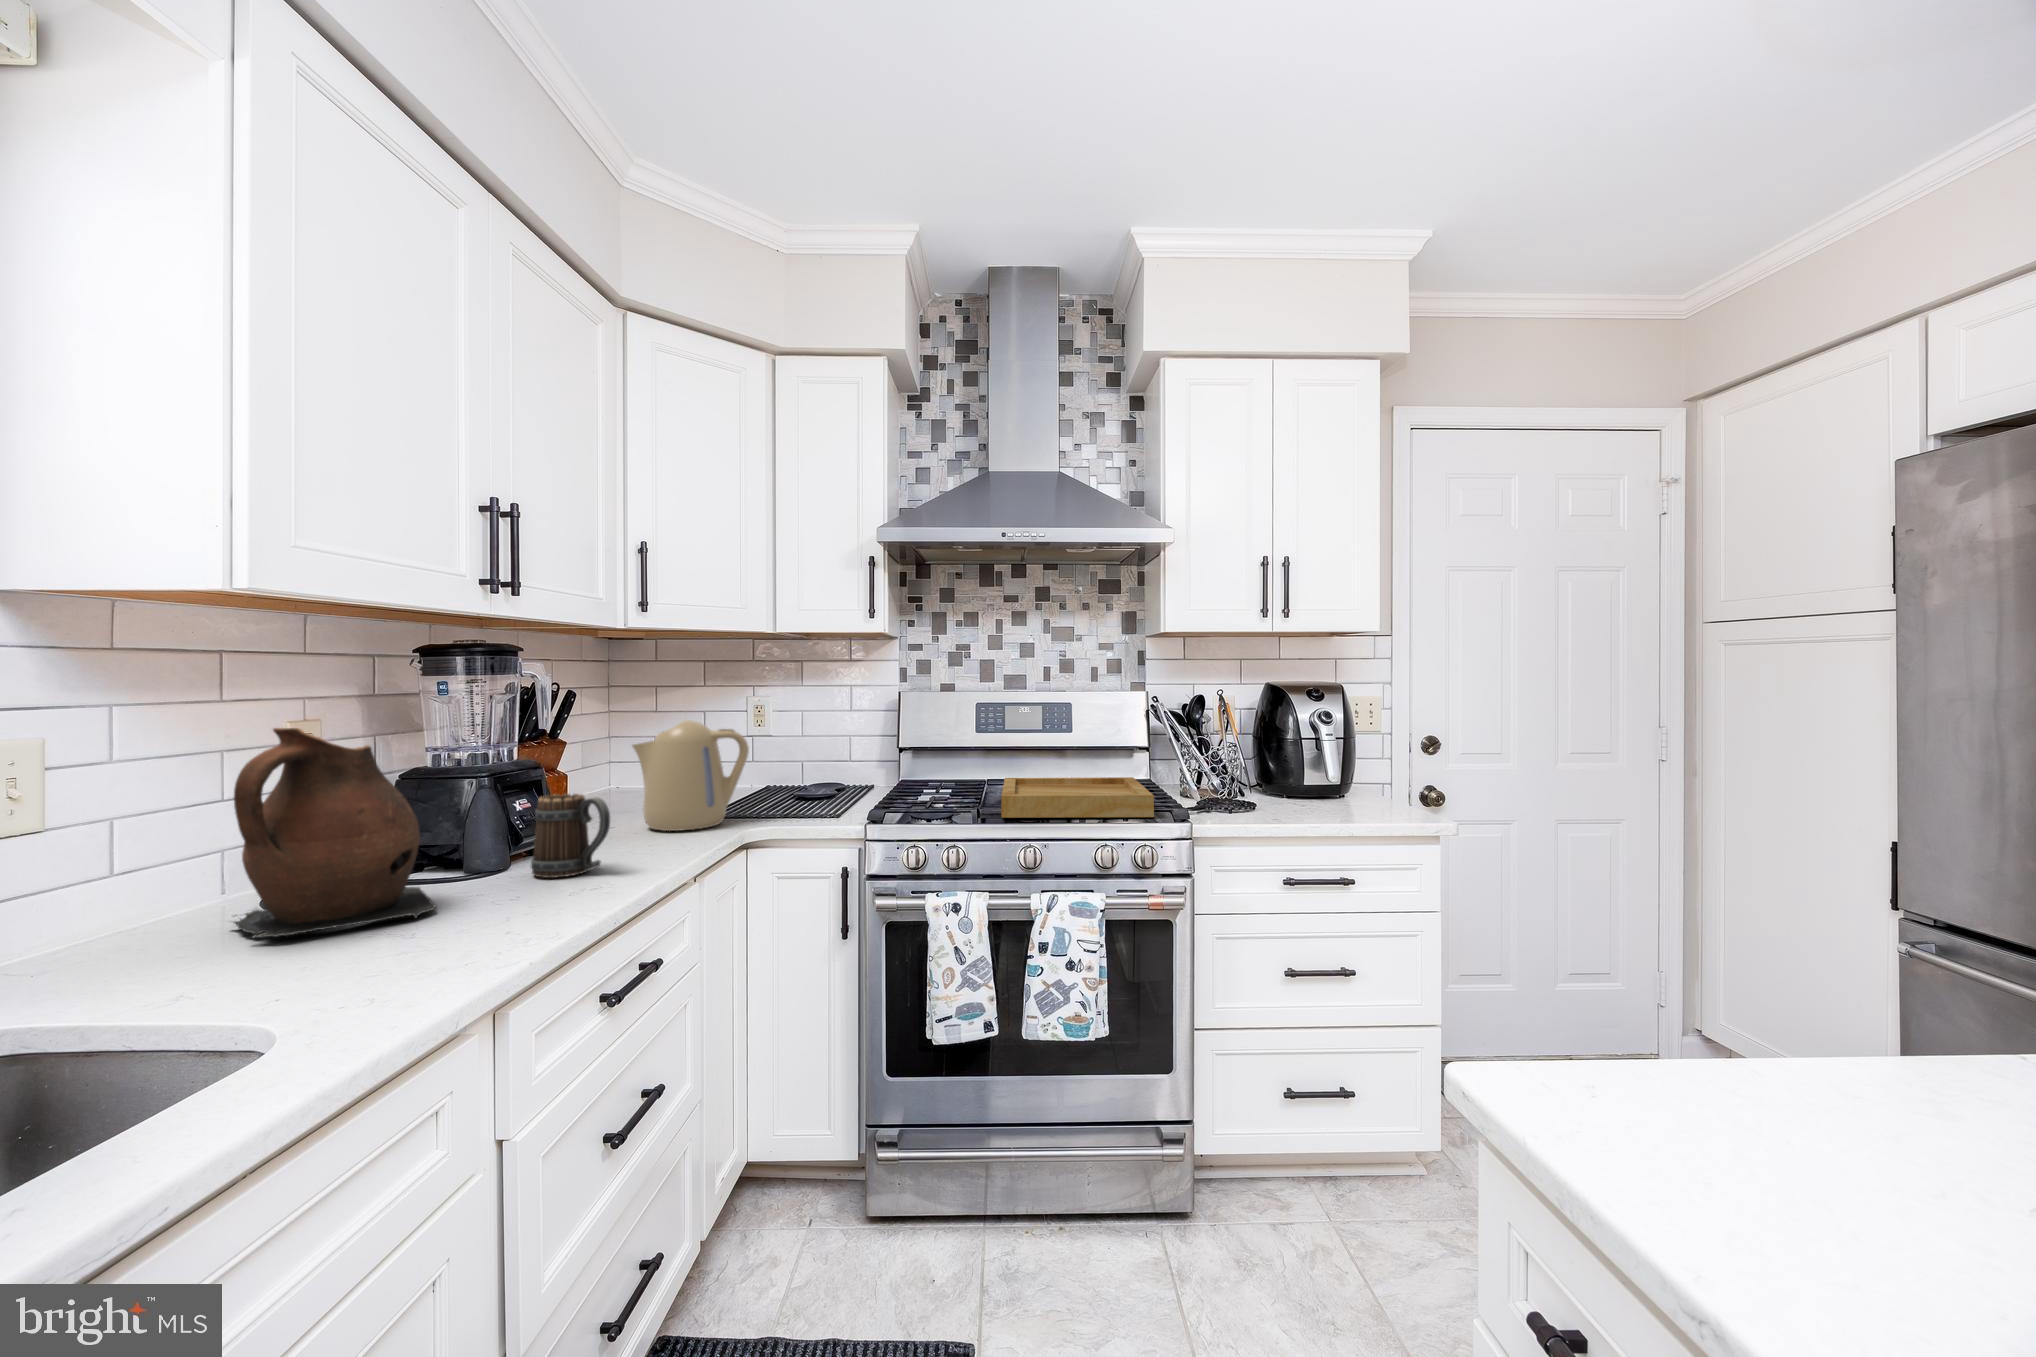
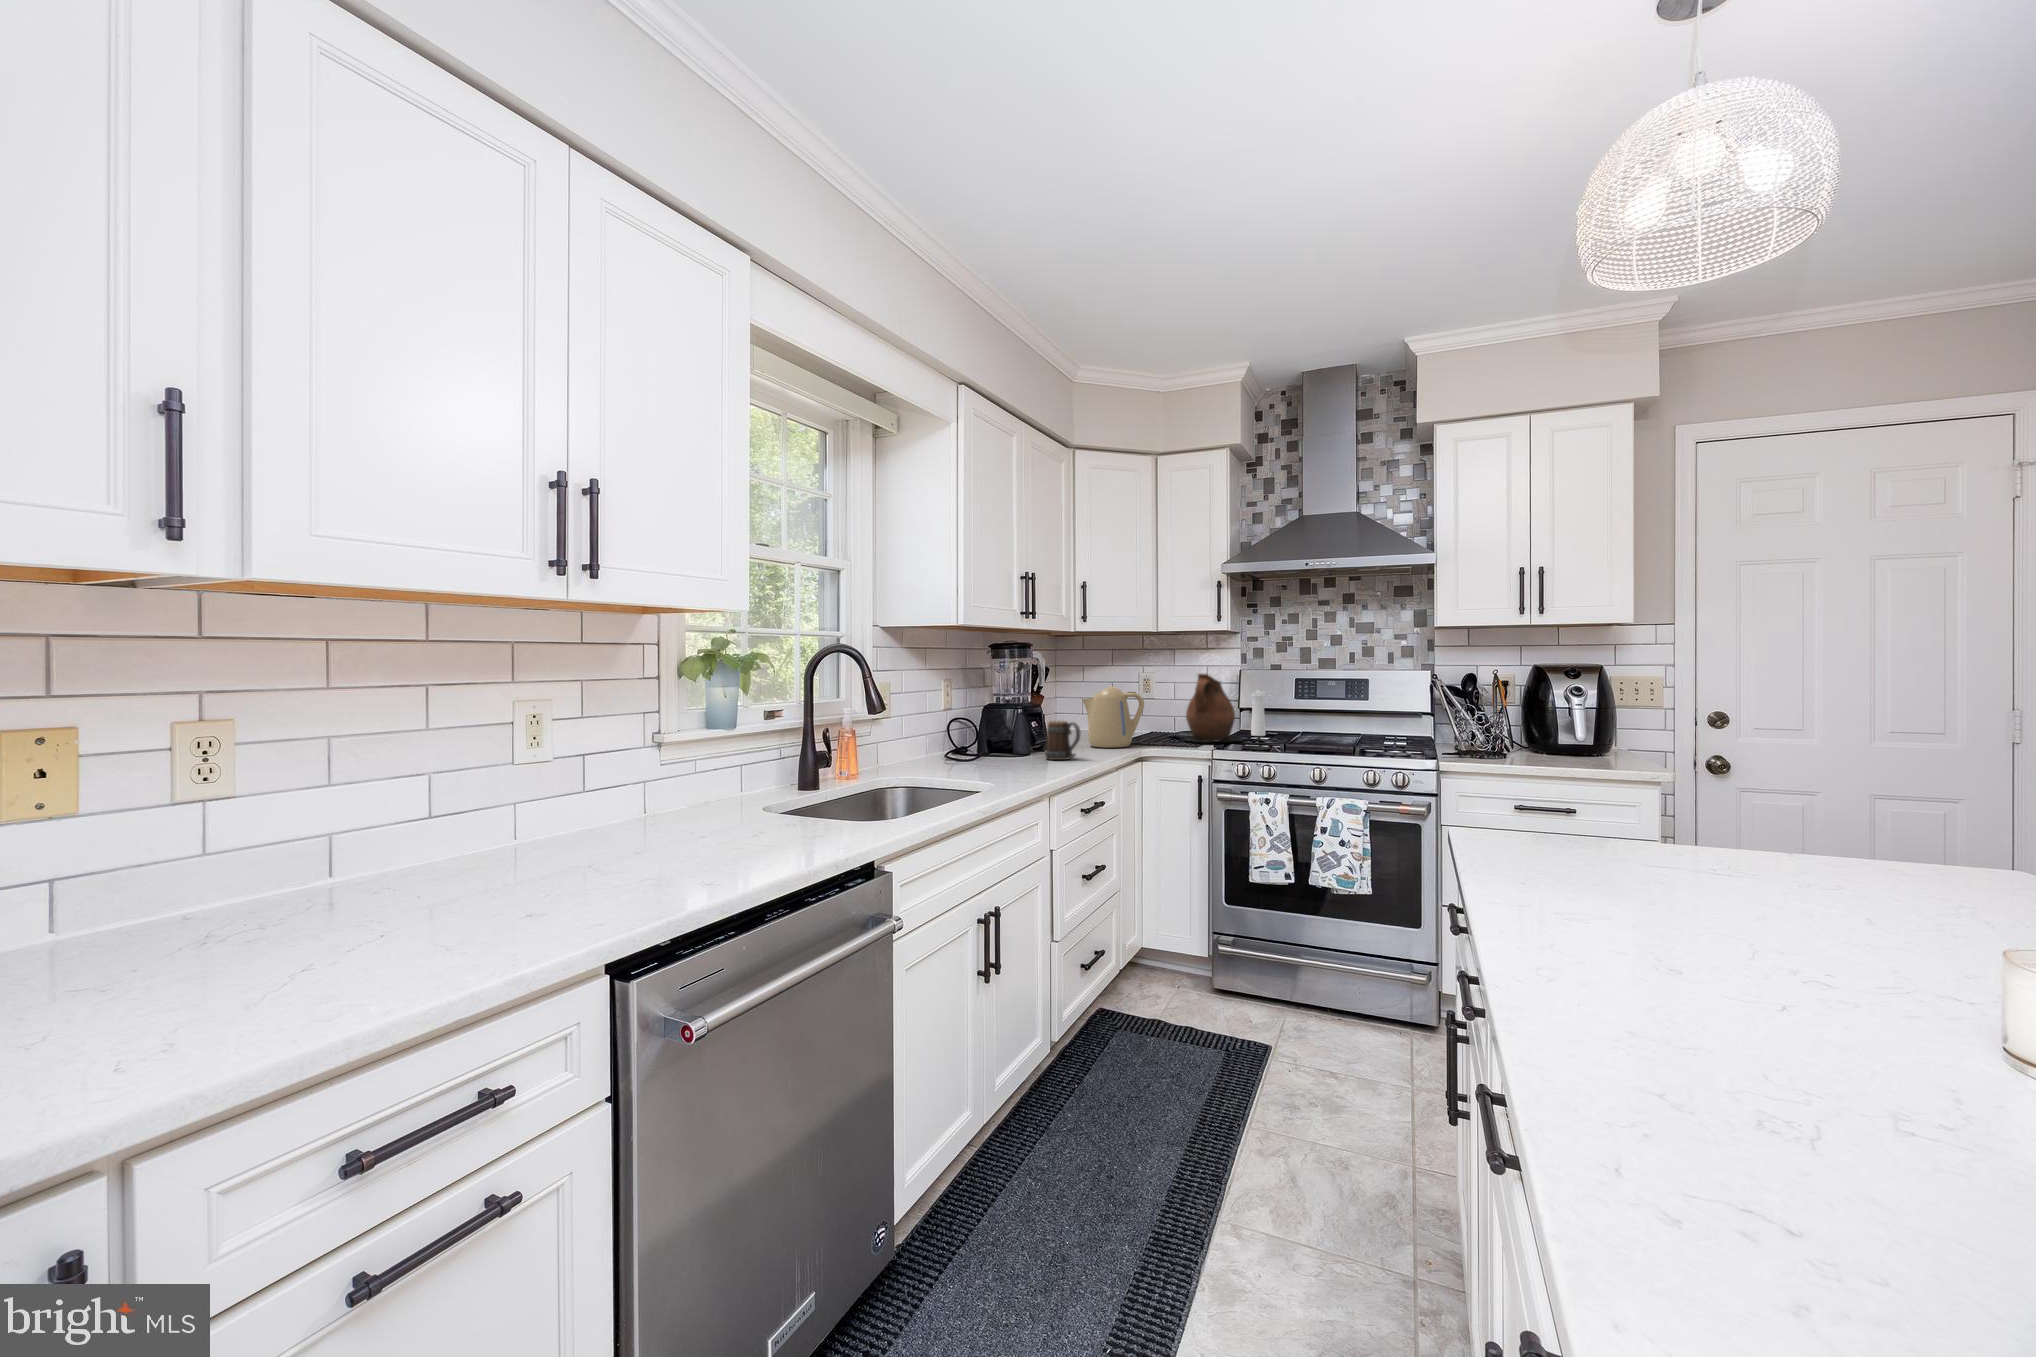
pepper mill: none [916,711,959,789] -> present [1251,690,1271,736]
ceramic pitcher: present [234,728,436,938] -> present [1185,674,1240,742]
tray: present [1001,777,1154,818] -> none [1299,729,1408,754]

